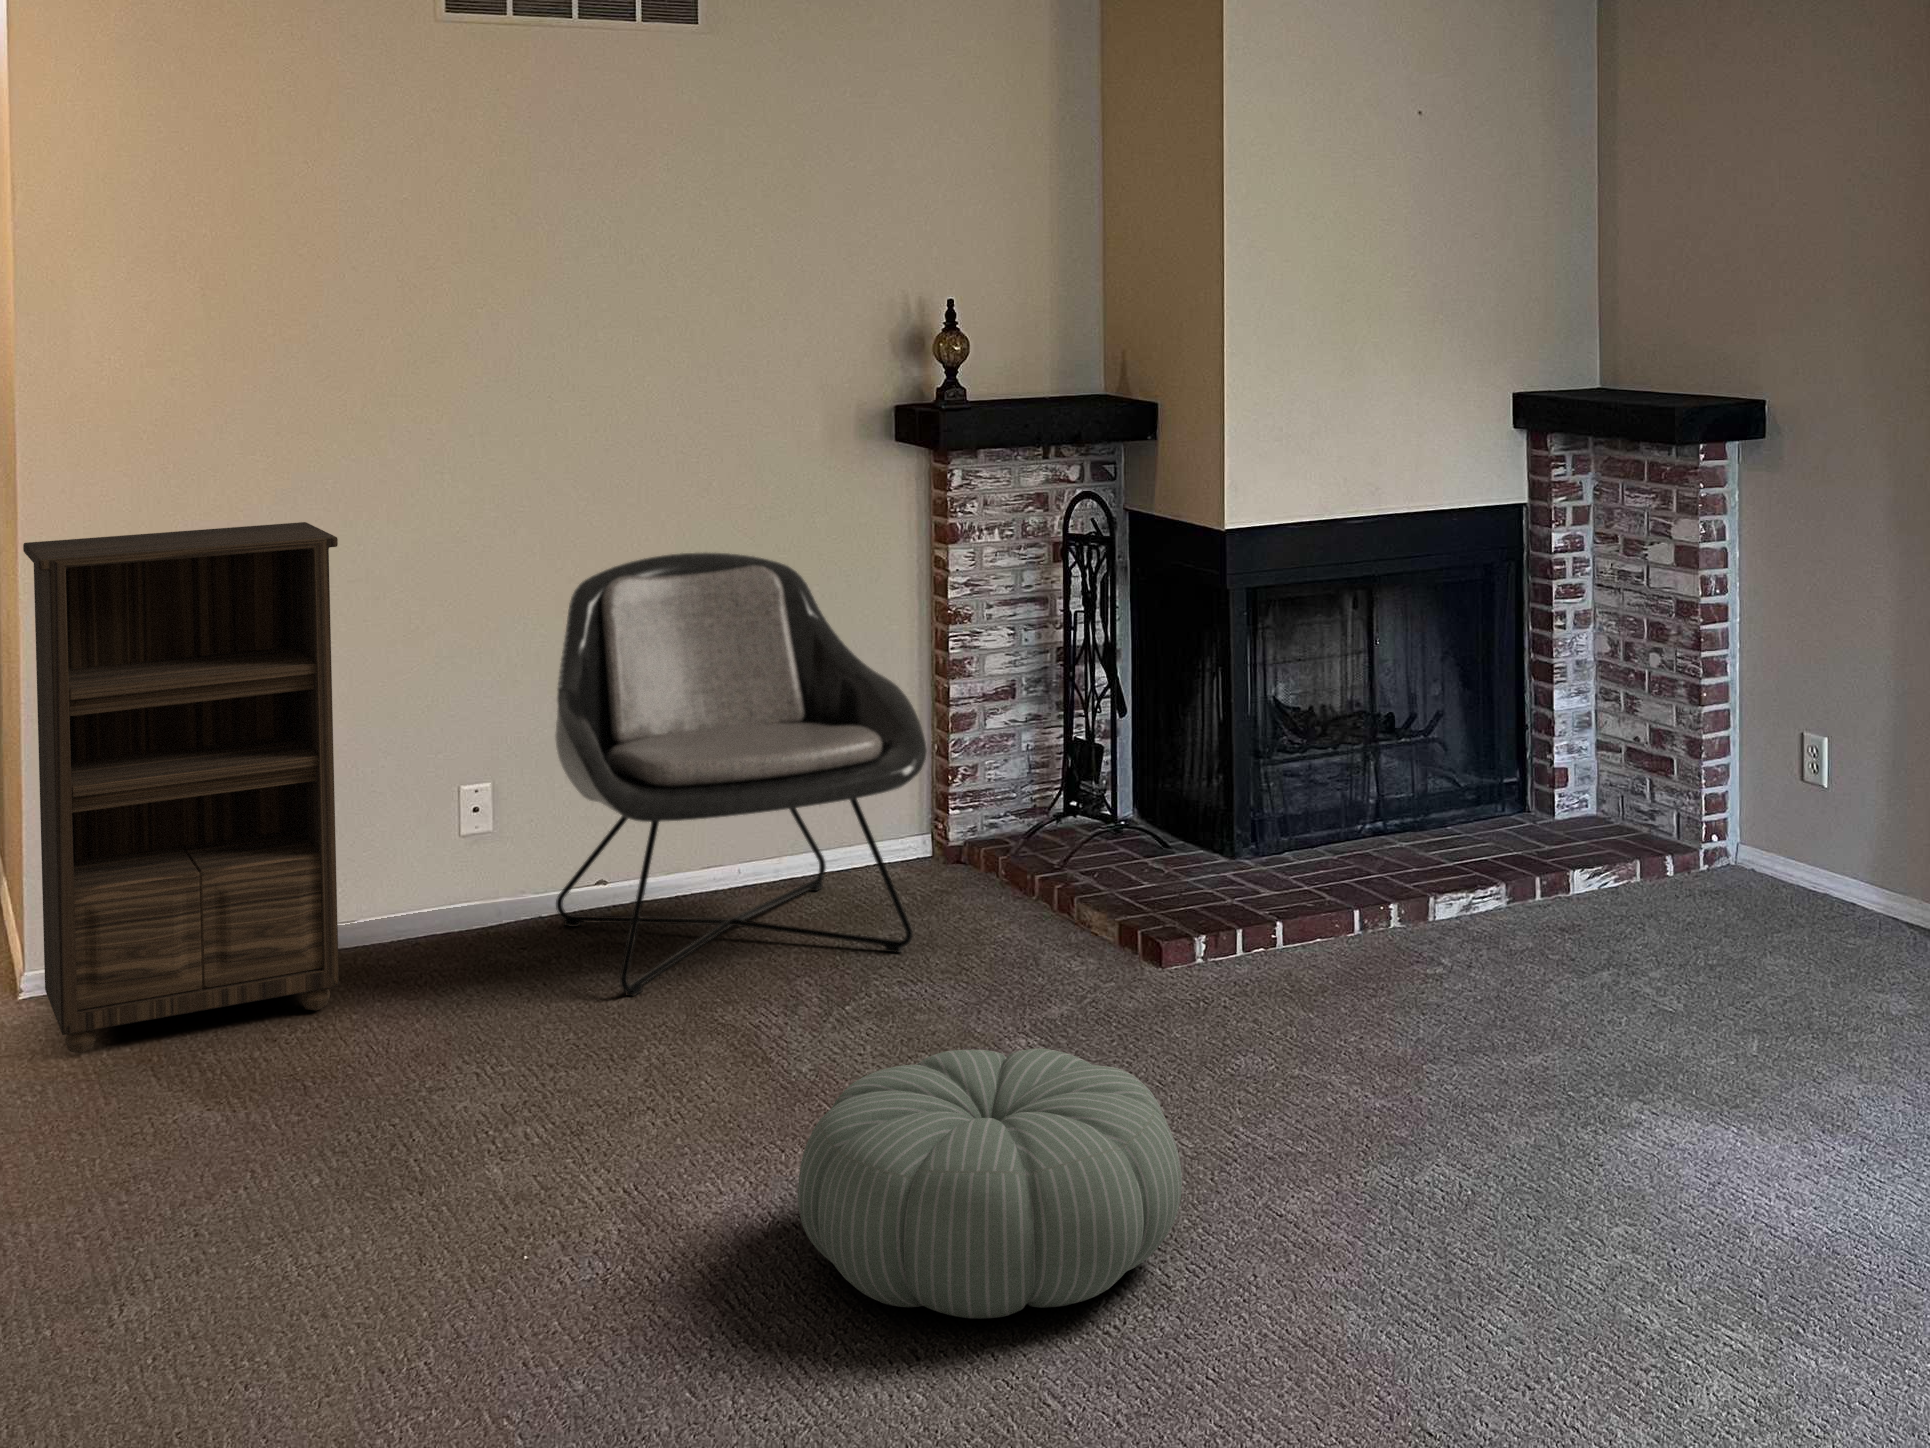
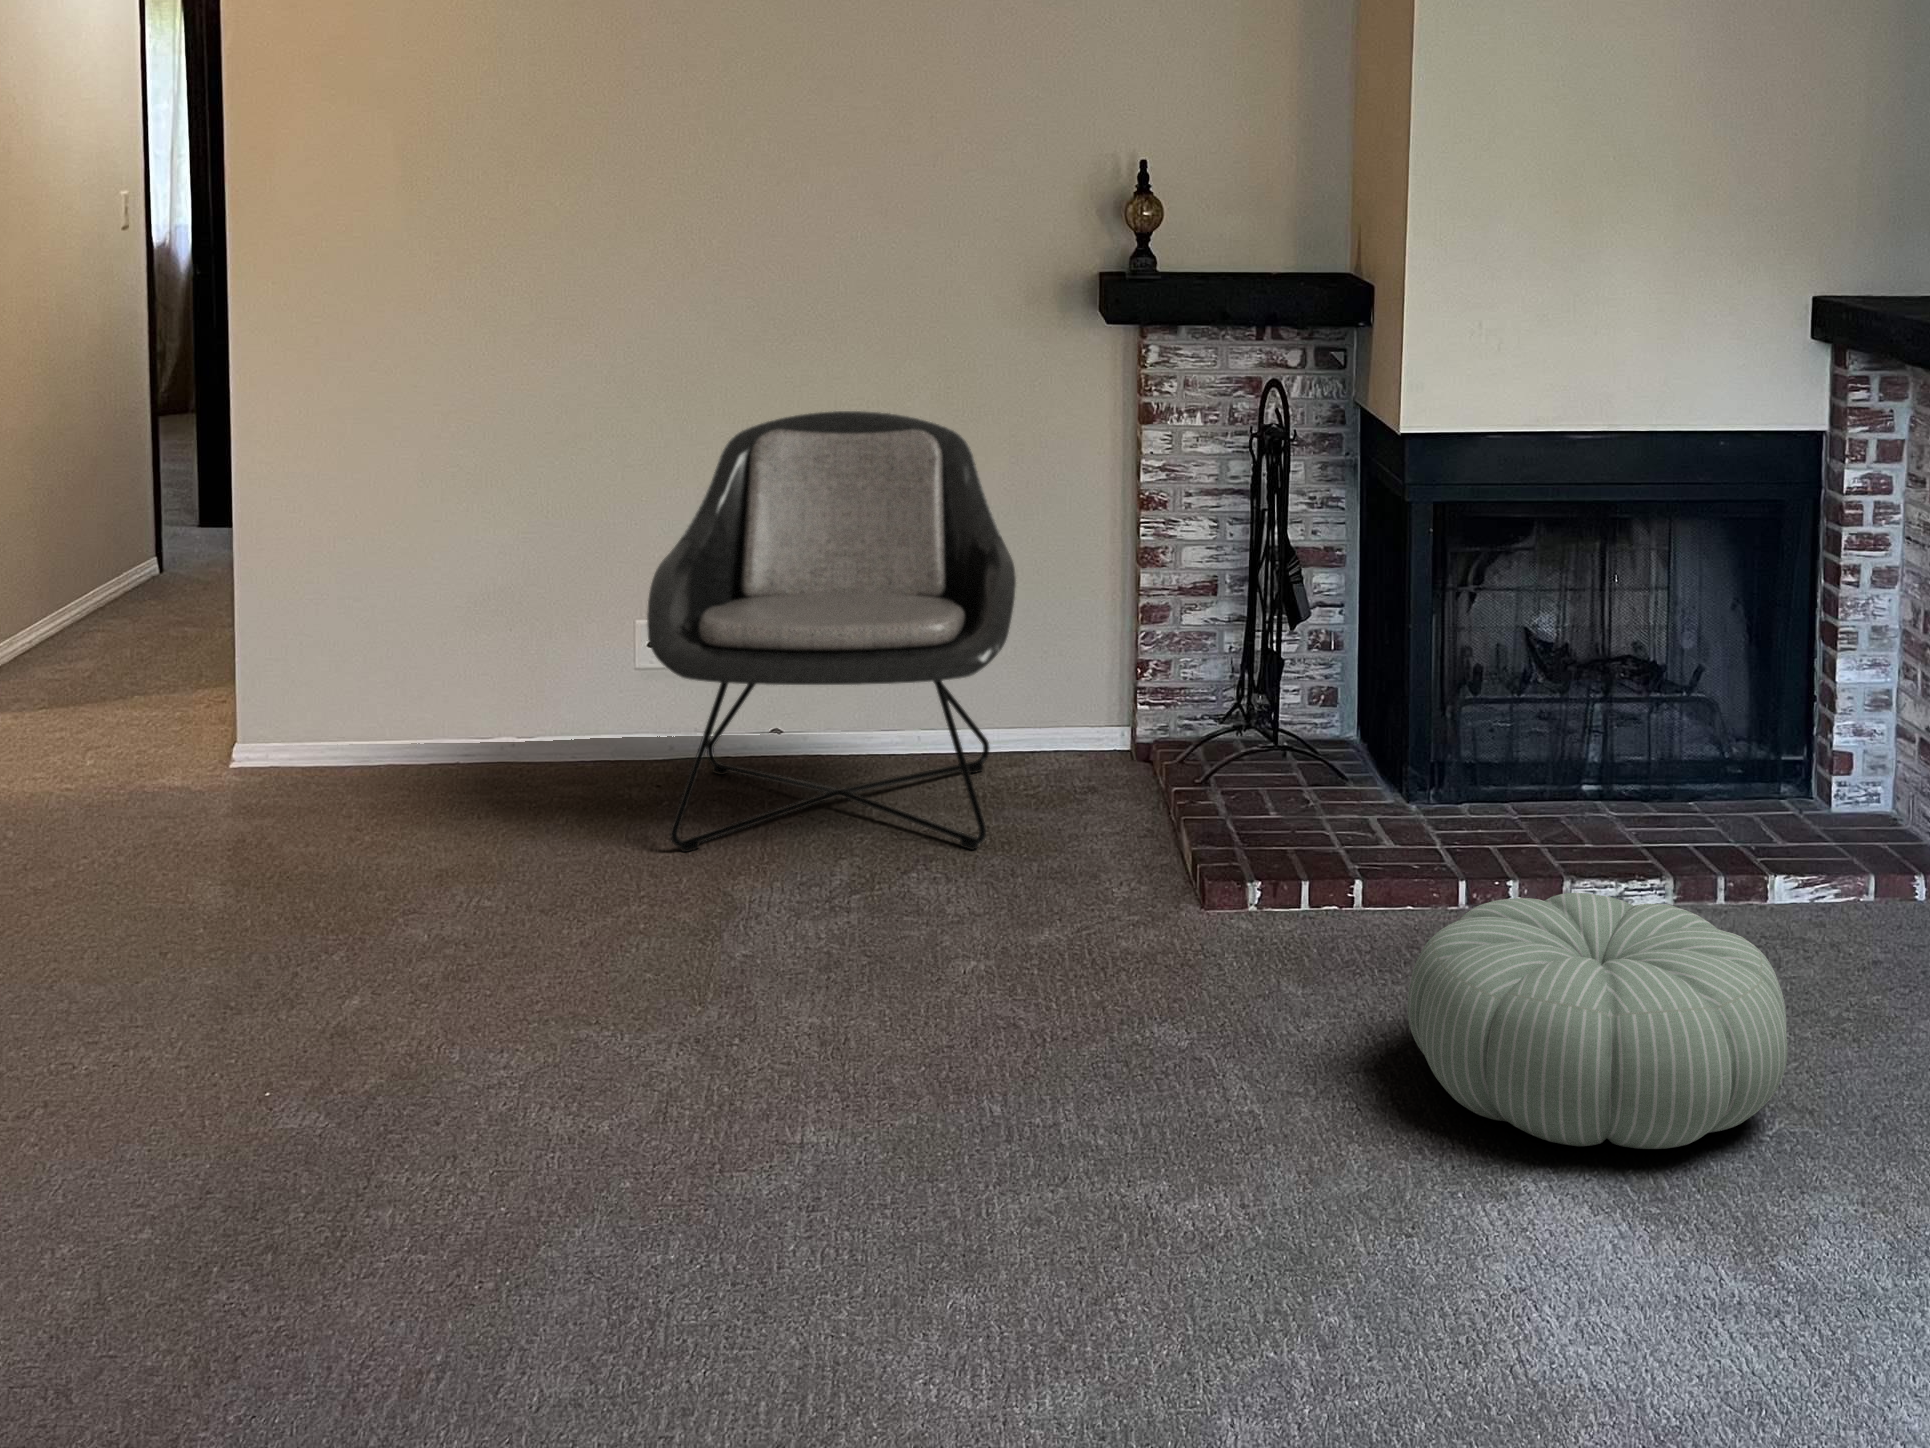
bookshelf: present [23,522,339,1053] -> none [160,353,459,826]
pouf: present [798,1048,1182,1319] -> present [1408,893,1787,1149]

